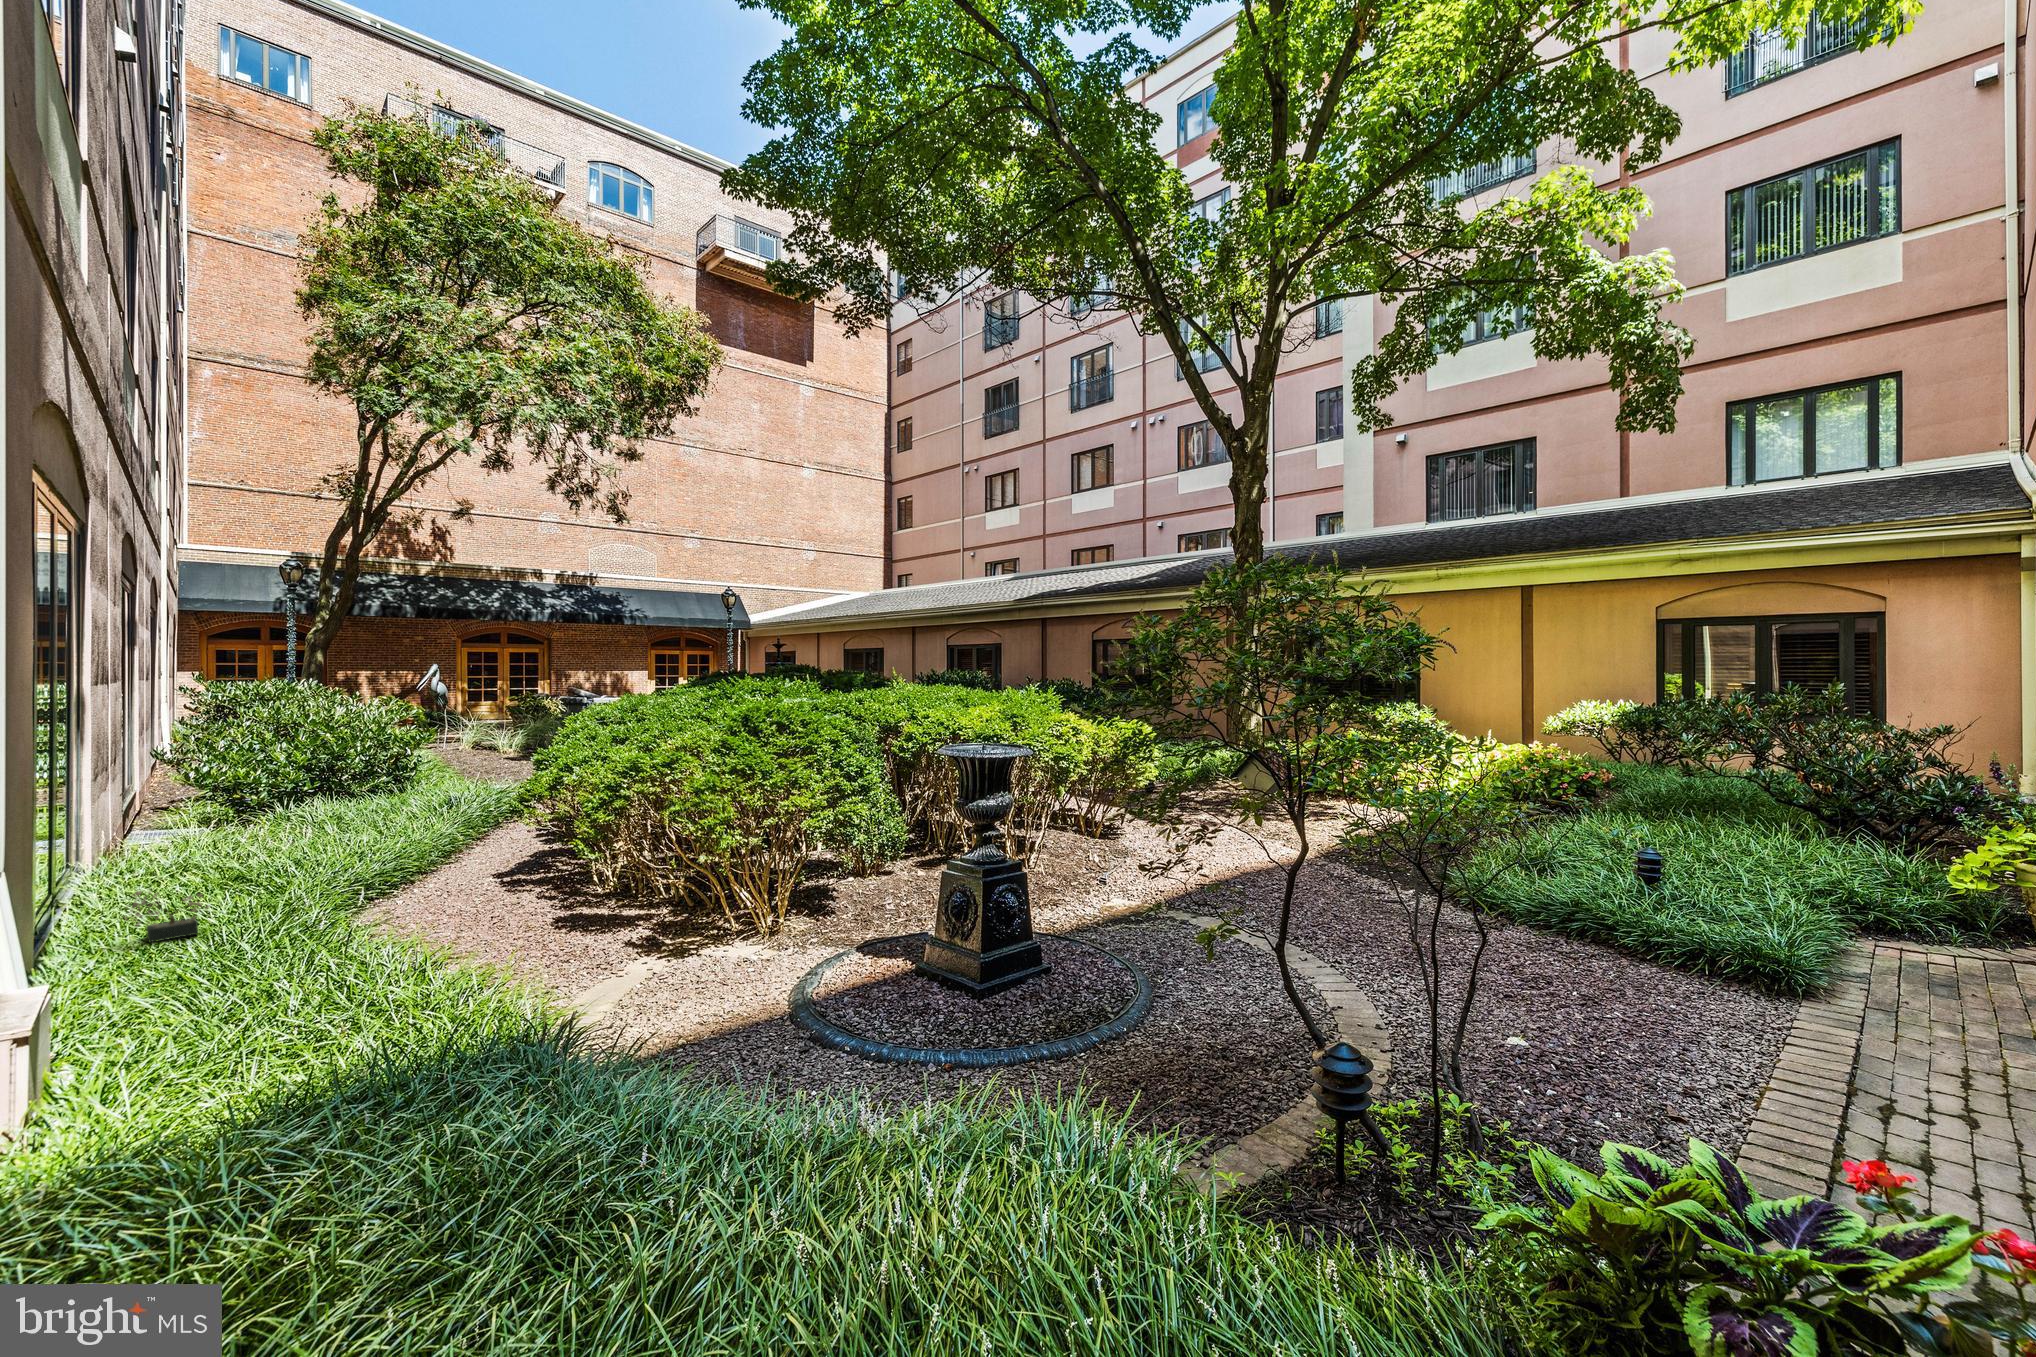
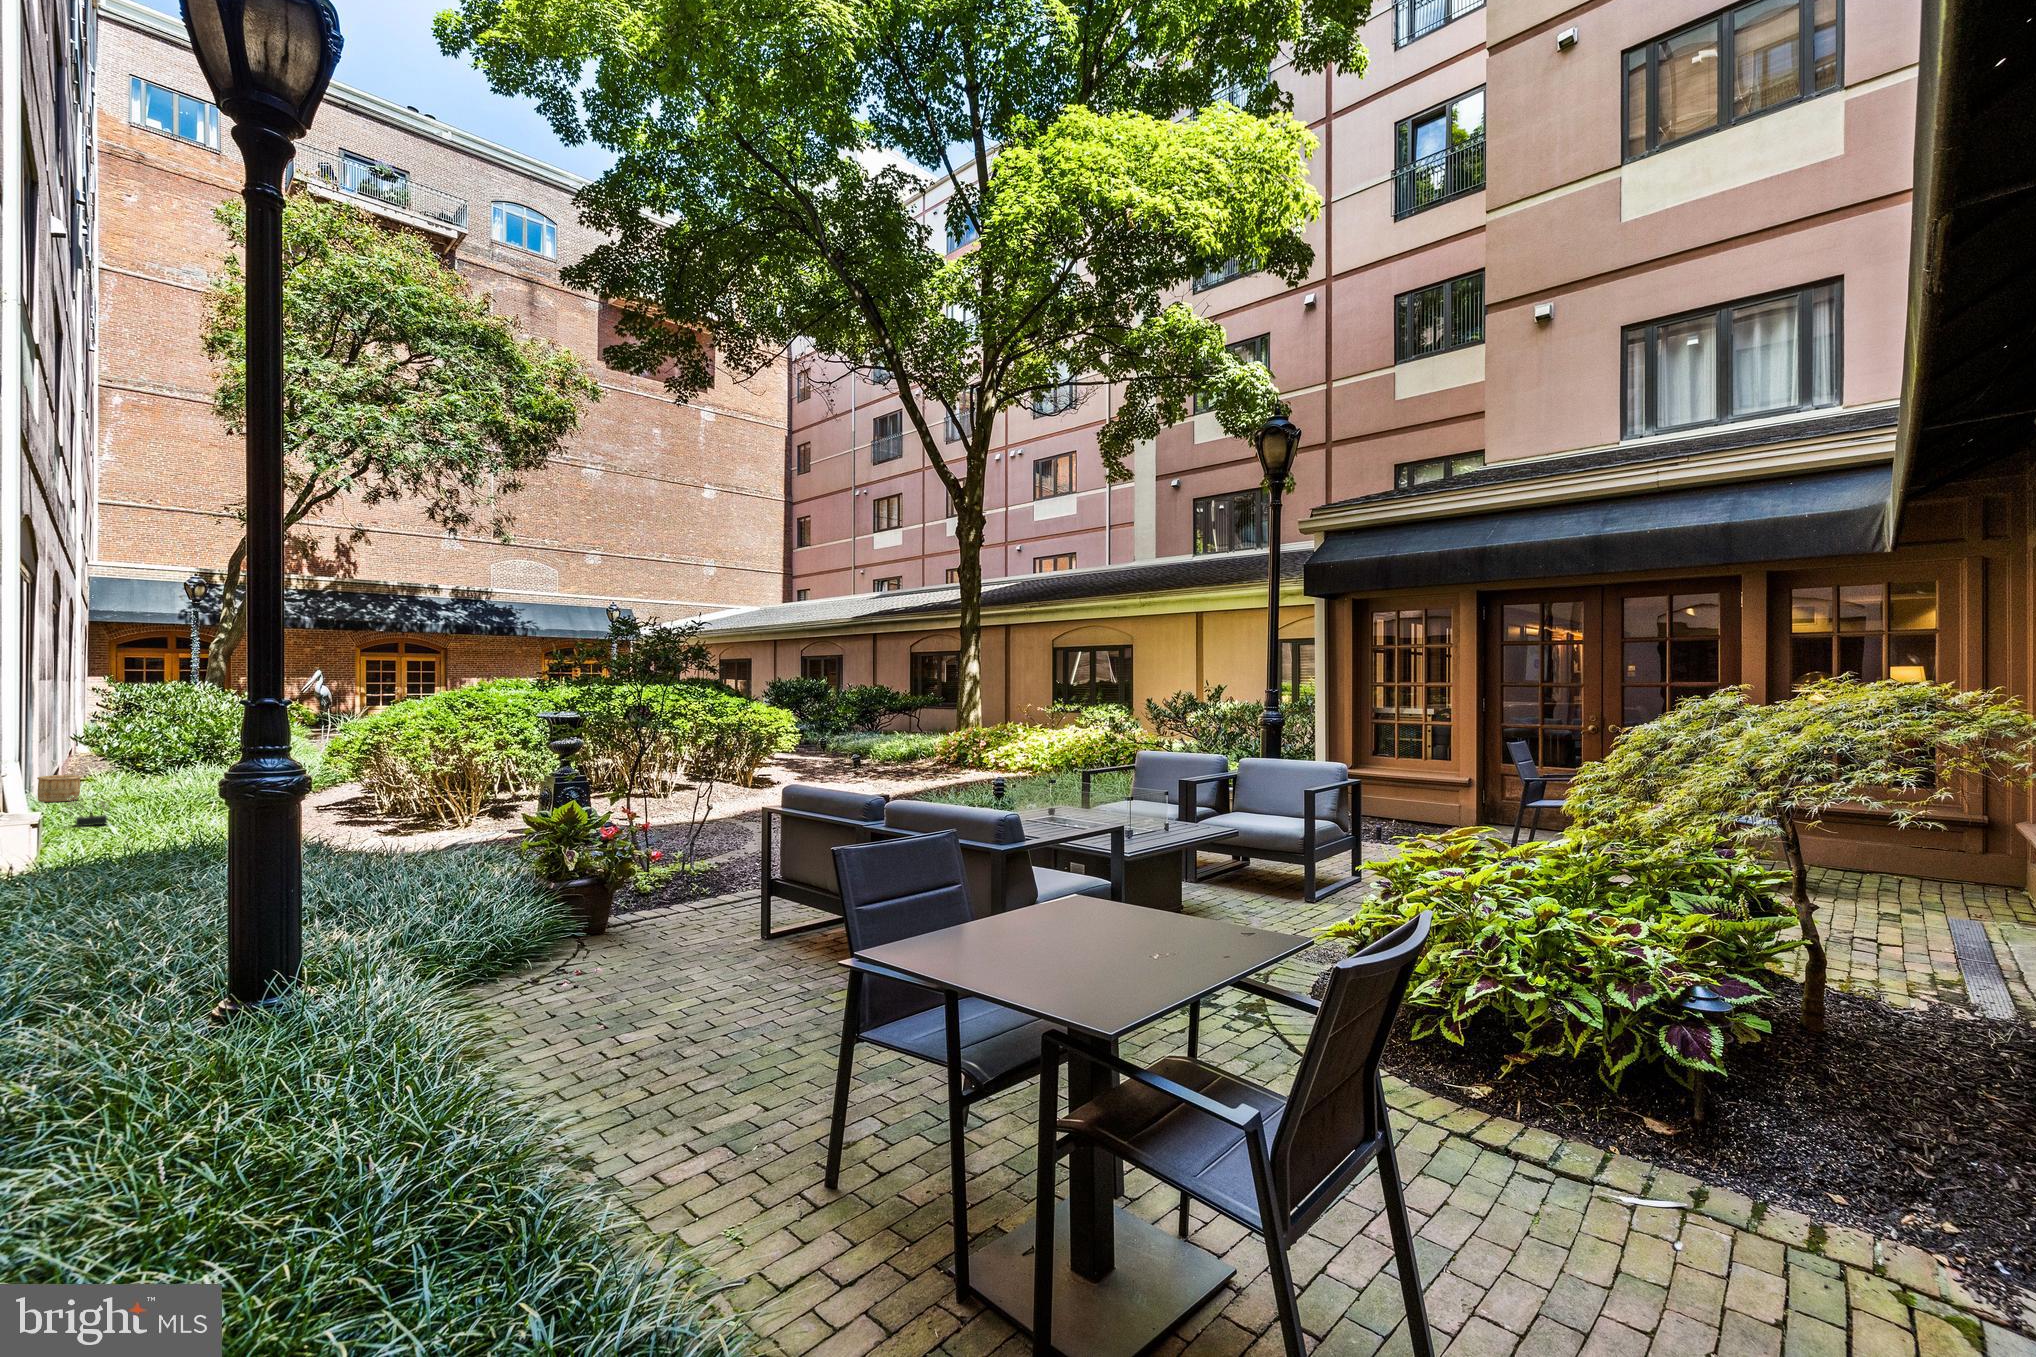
wooden bucket: none [94,831,160,874] -> present [37,775,82,802]

